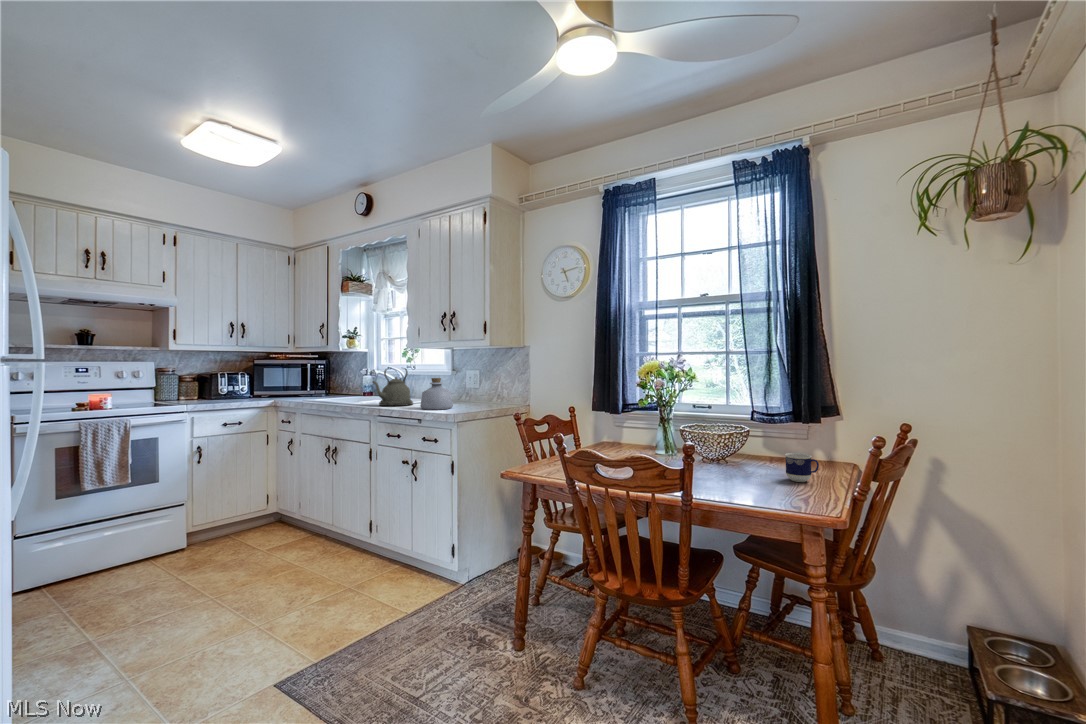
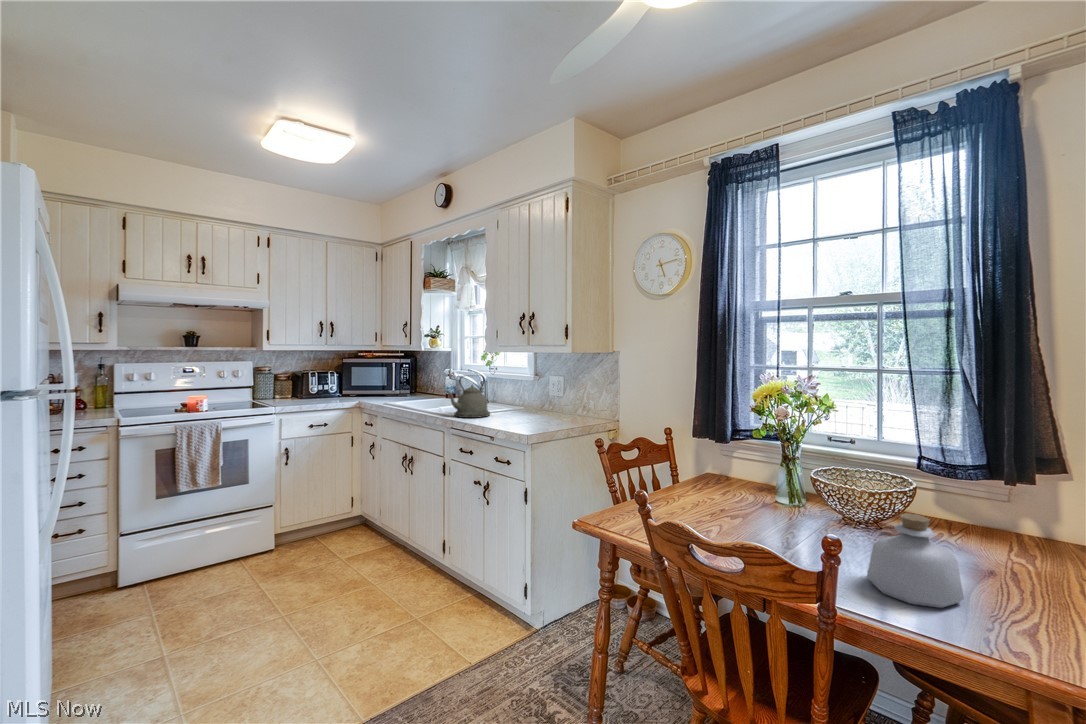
bottle: present [420,378,453,410] -> present [867,513,964,608]
cup: present [785,453,819,482] -> none [974,532,1035,580]

